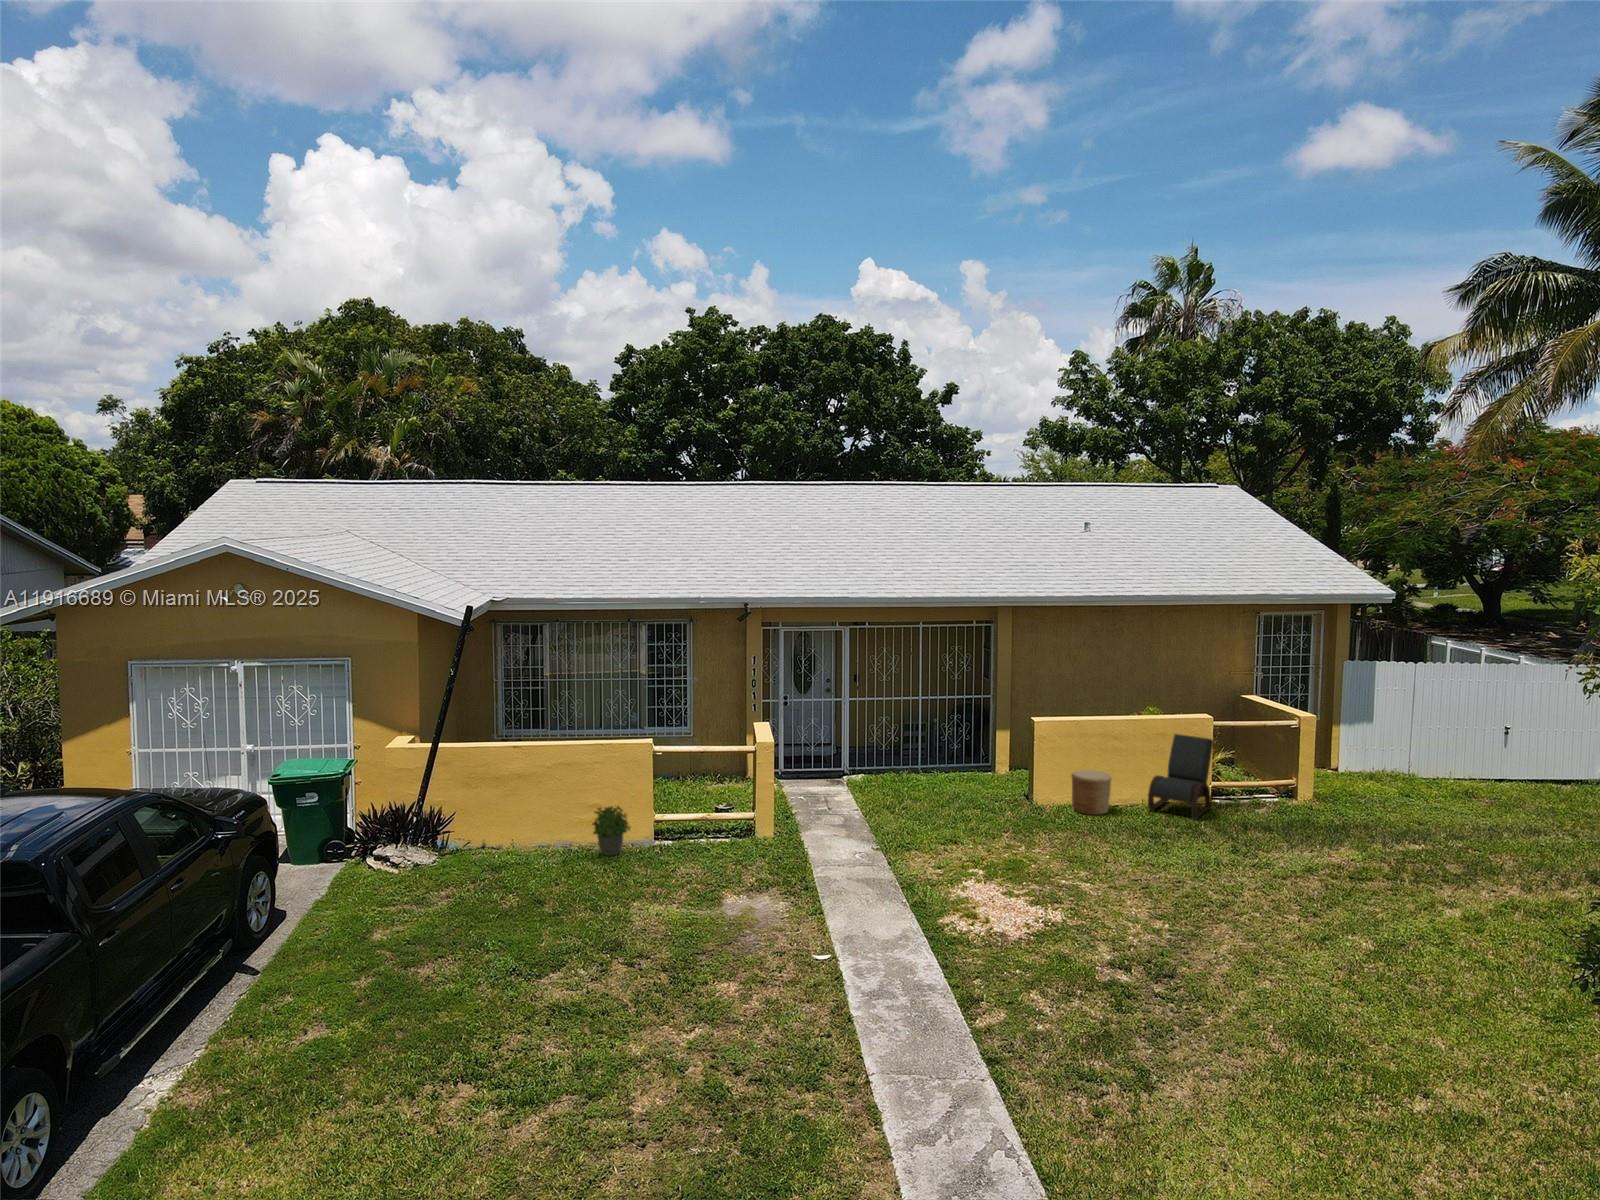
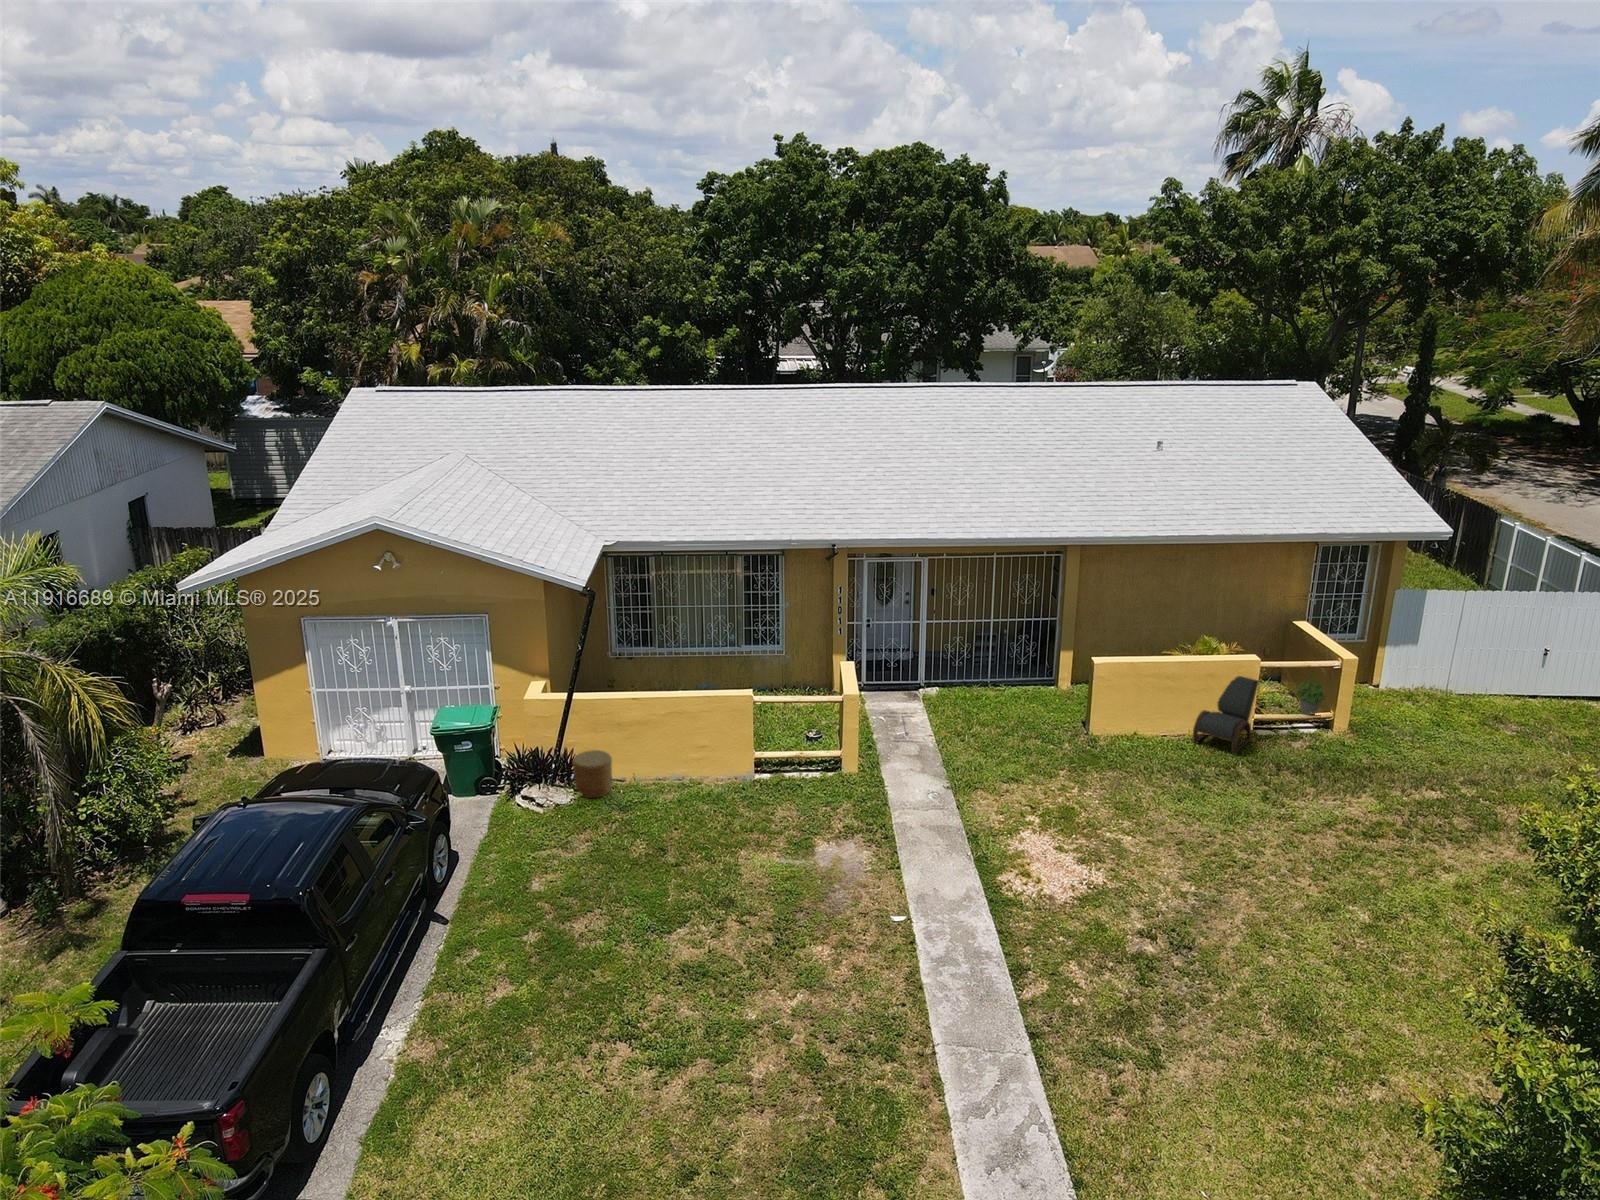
woven basket: present [1072,770,1111,815] -> present [572,750,612,798]
potted plant: present [592,806,630,856] -> present [1295,680,1326,715]

